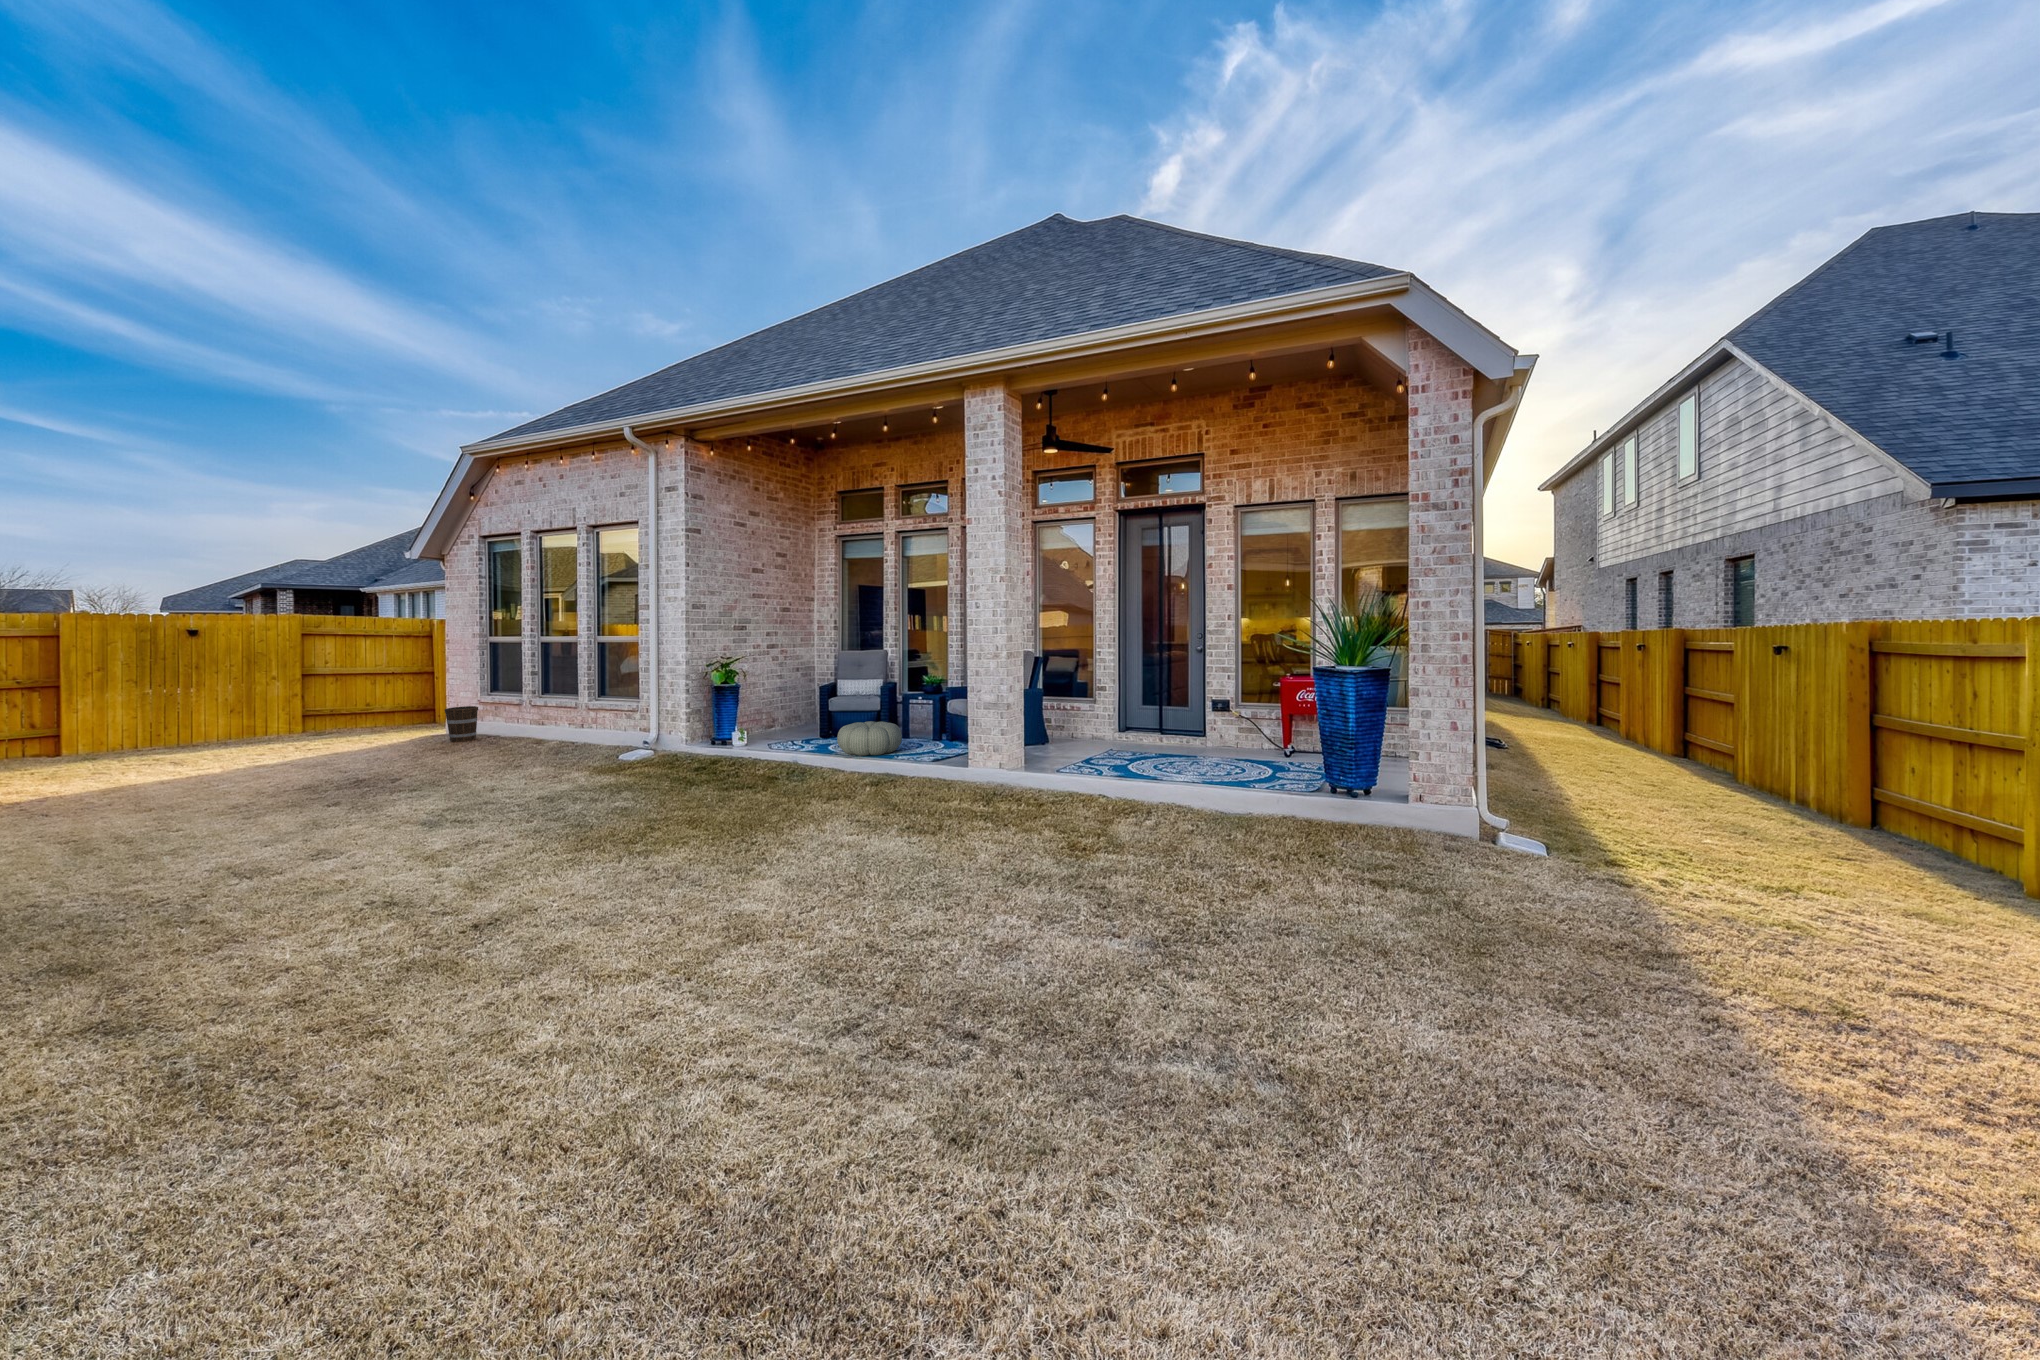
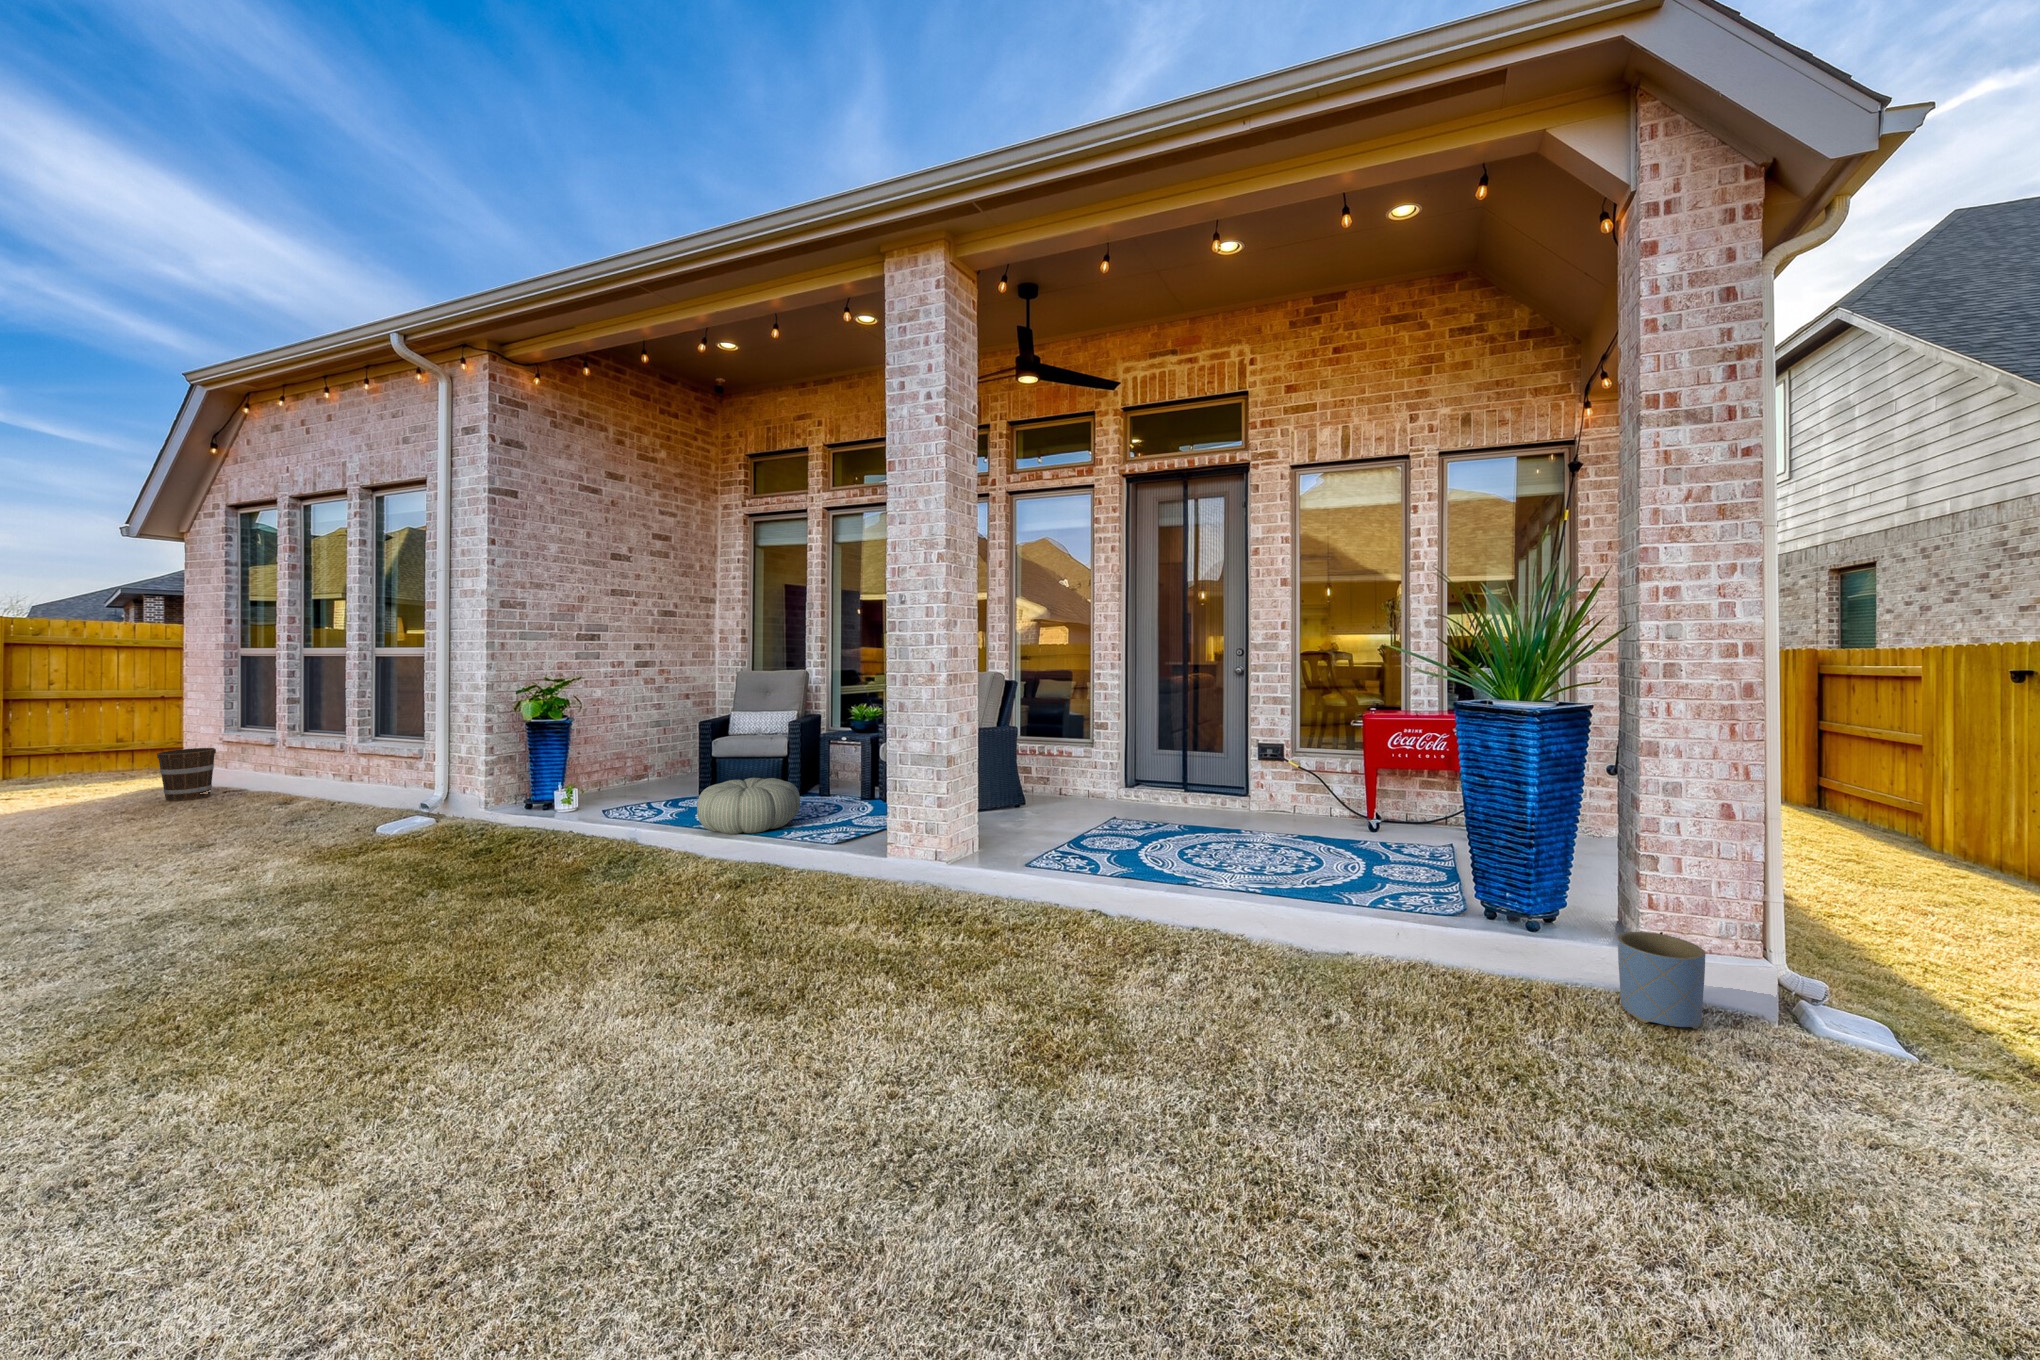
planter: none [1389,790,1431,837] -> present [1617,932,1705,1029]

